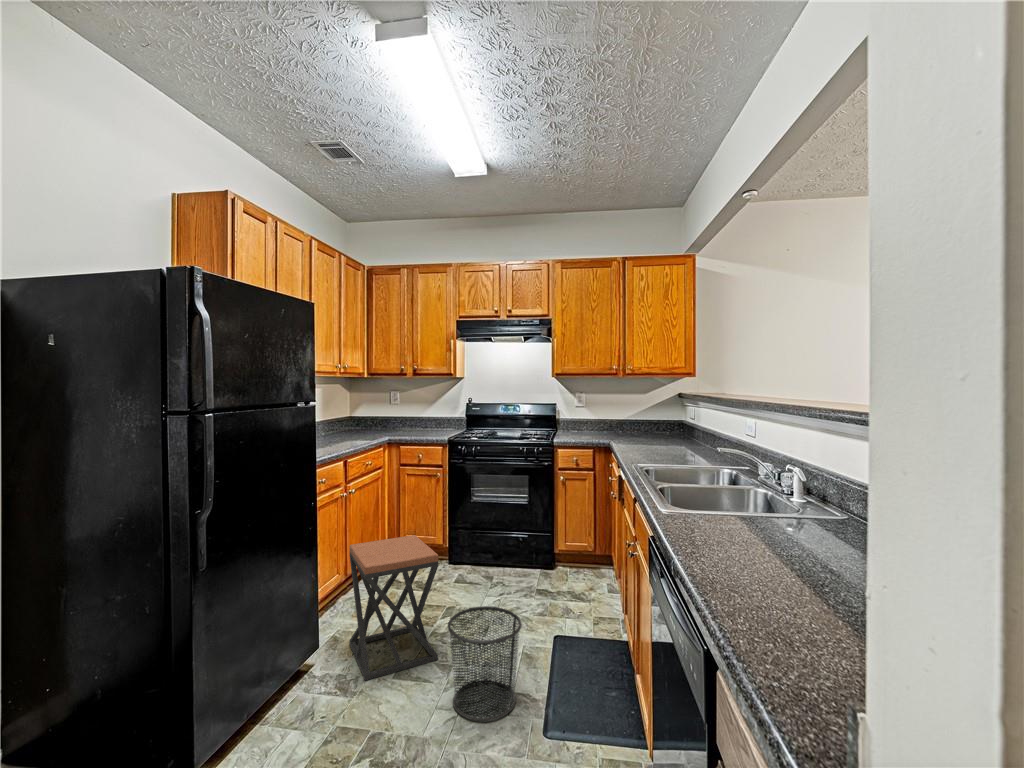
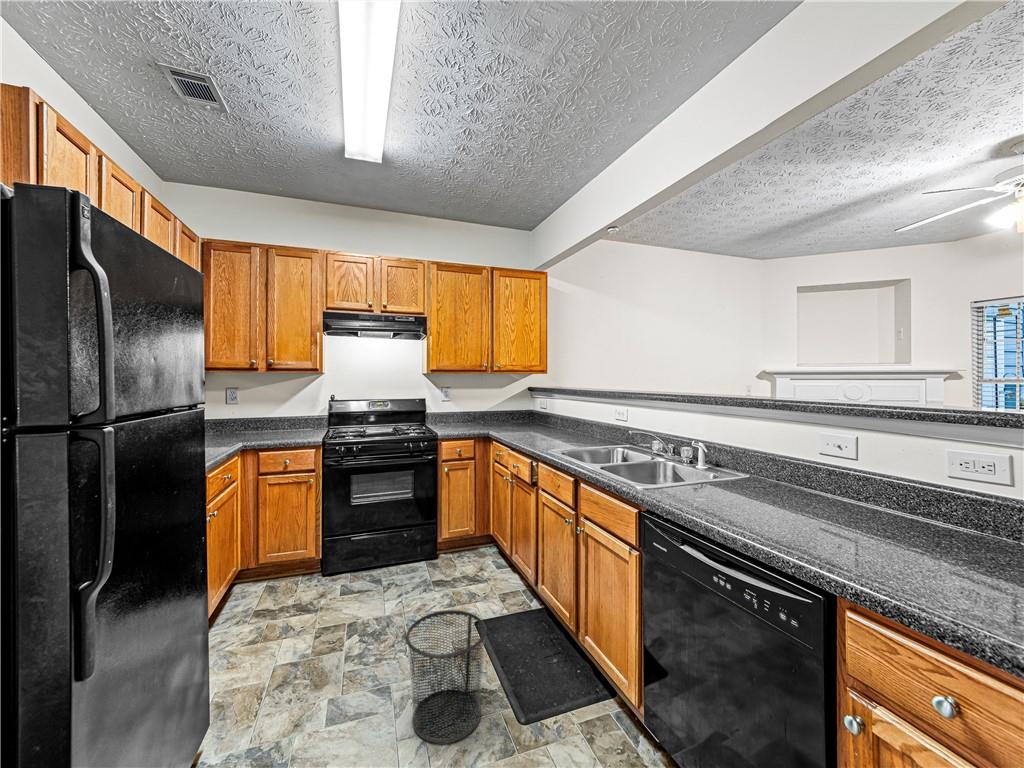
stool: present [349,535,438,680] -> none [242,550,369,744]

